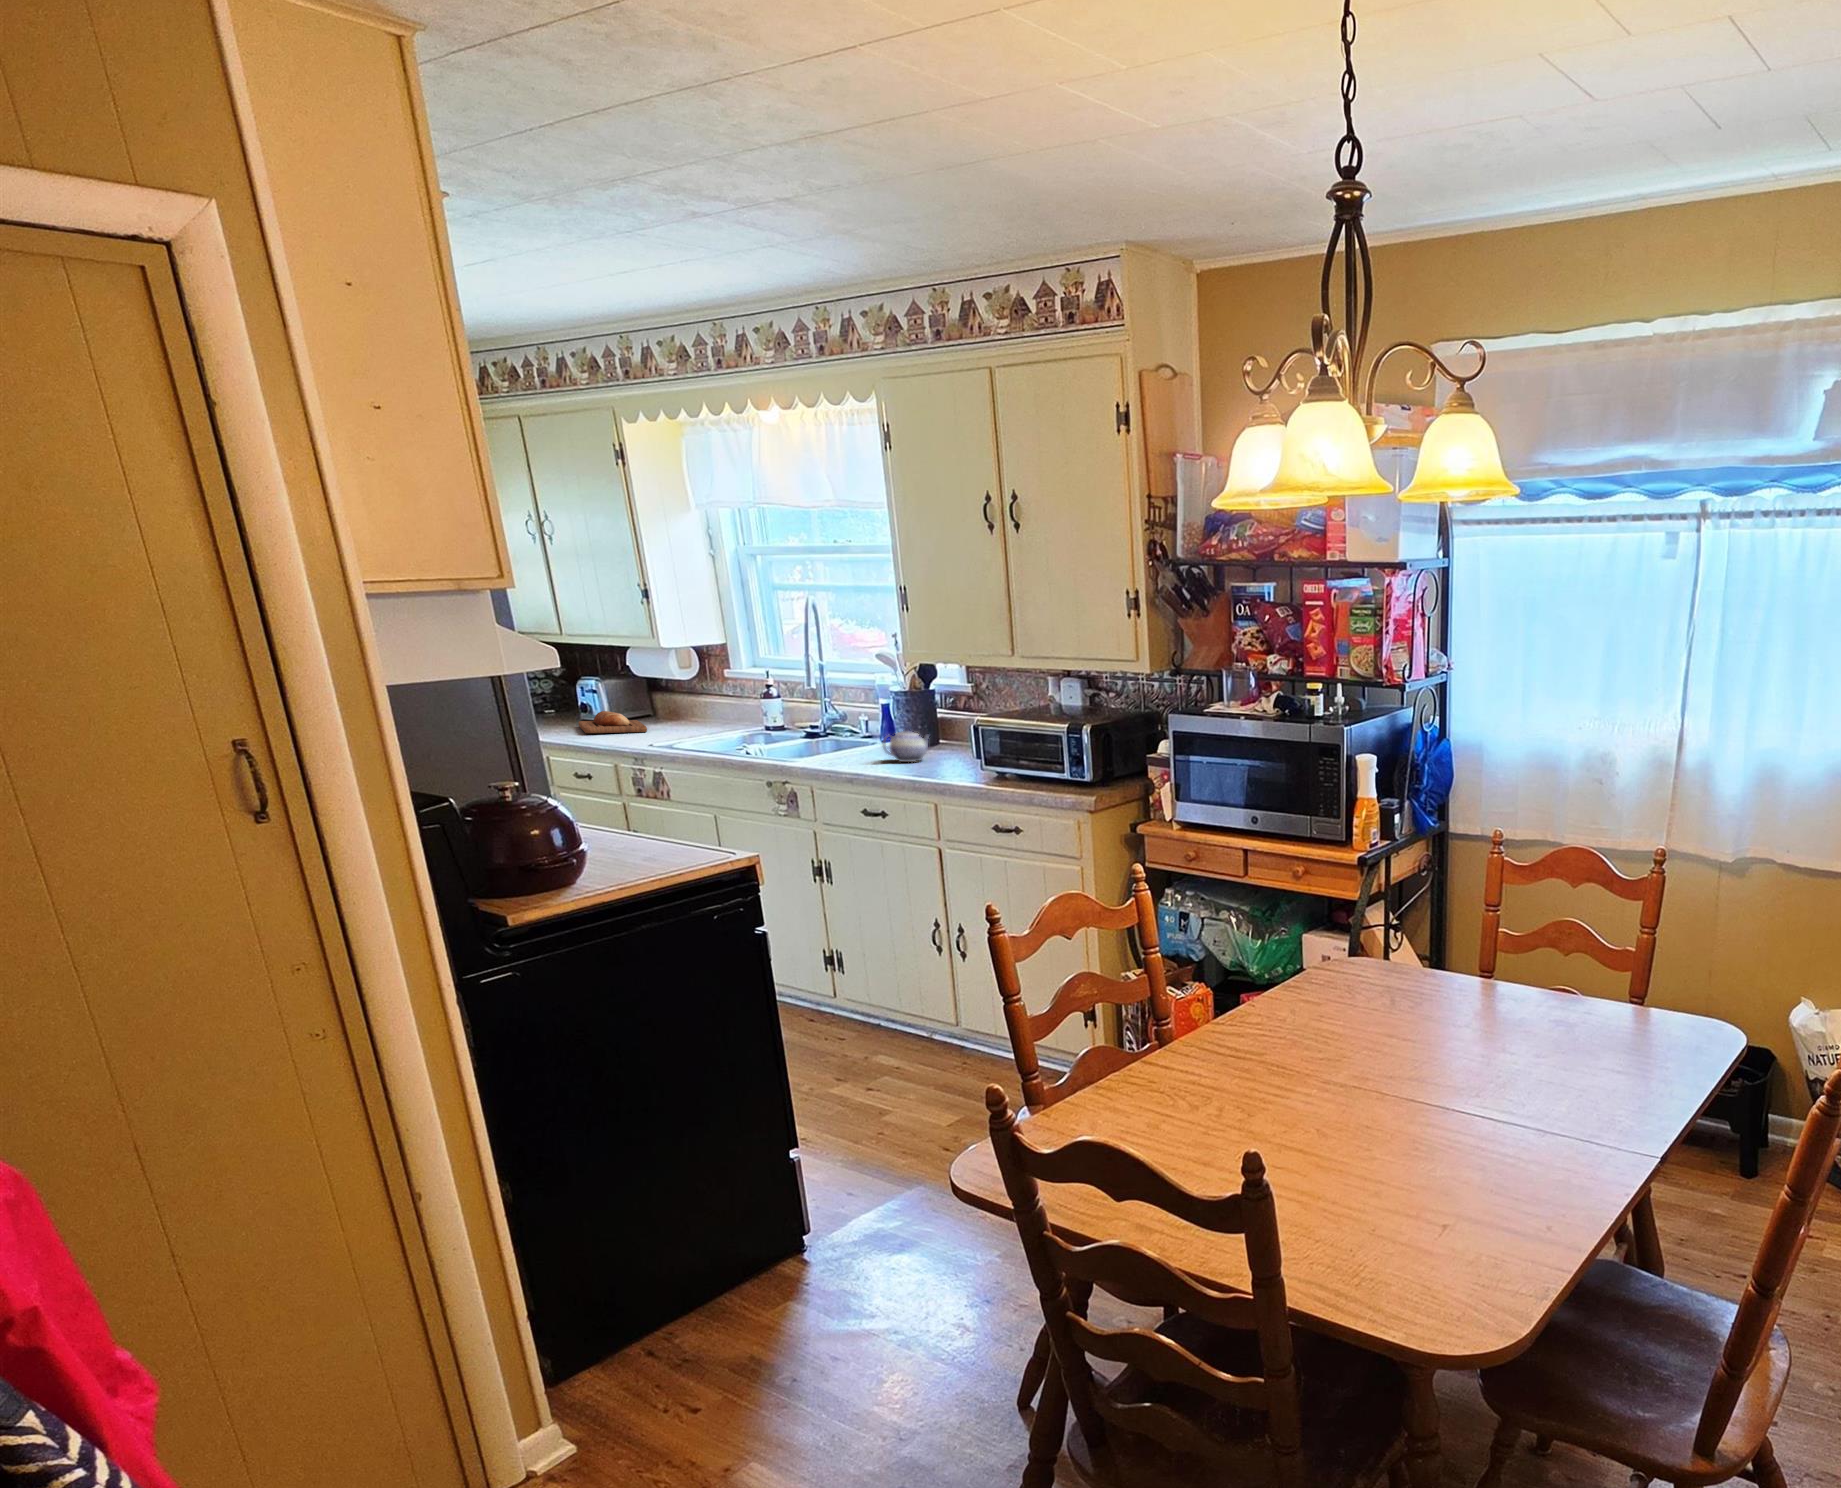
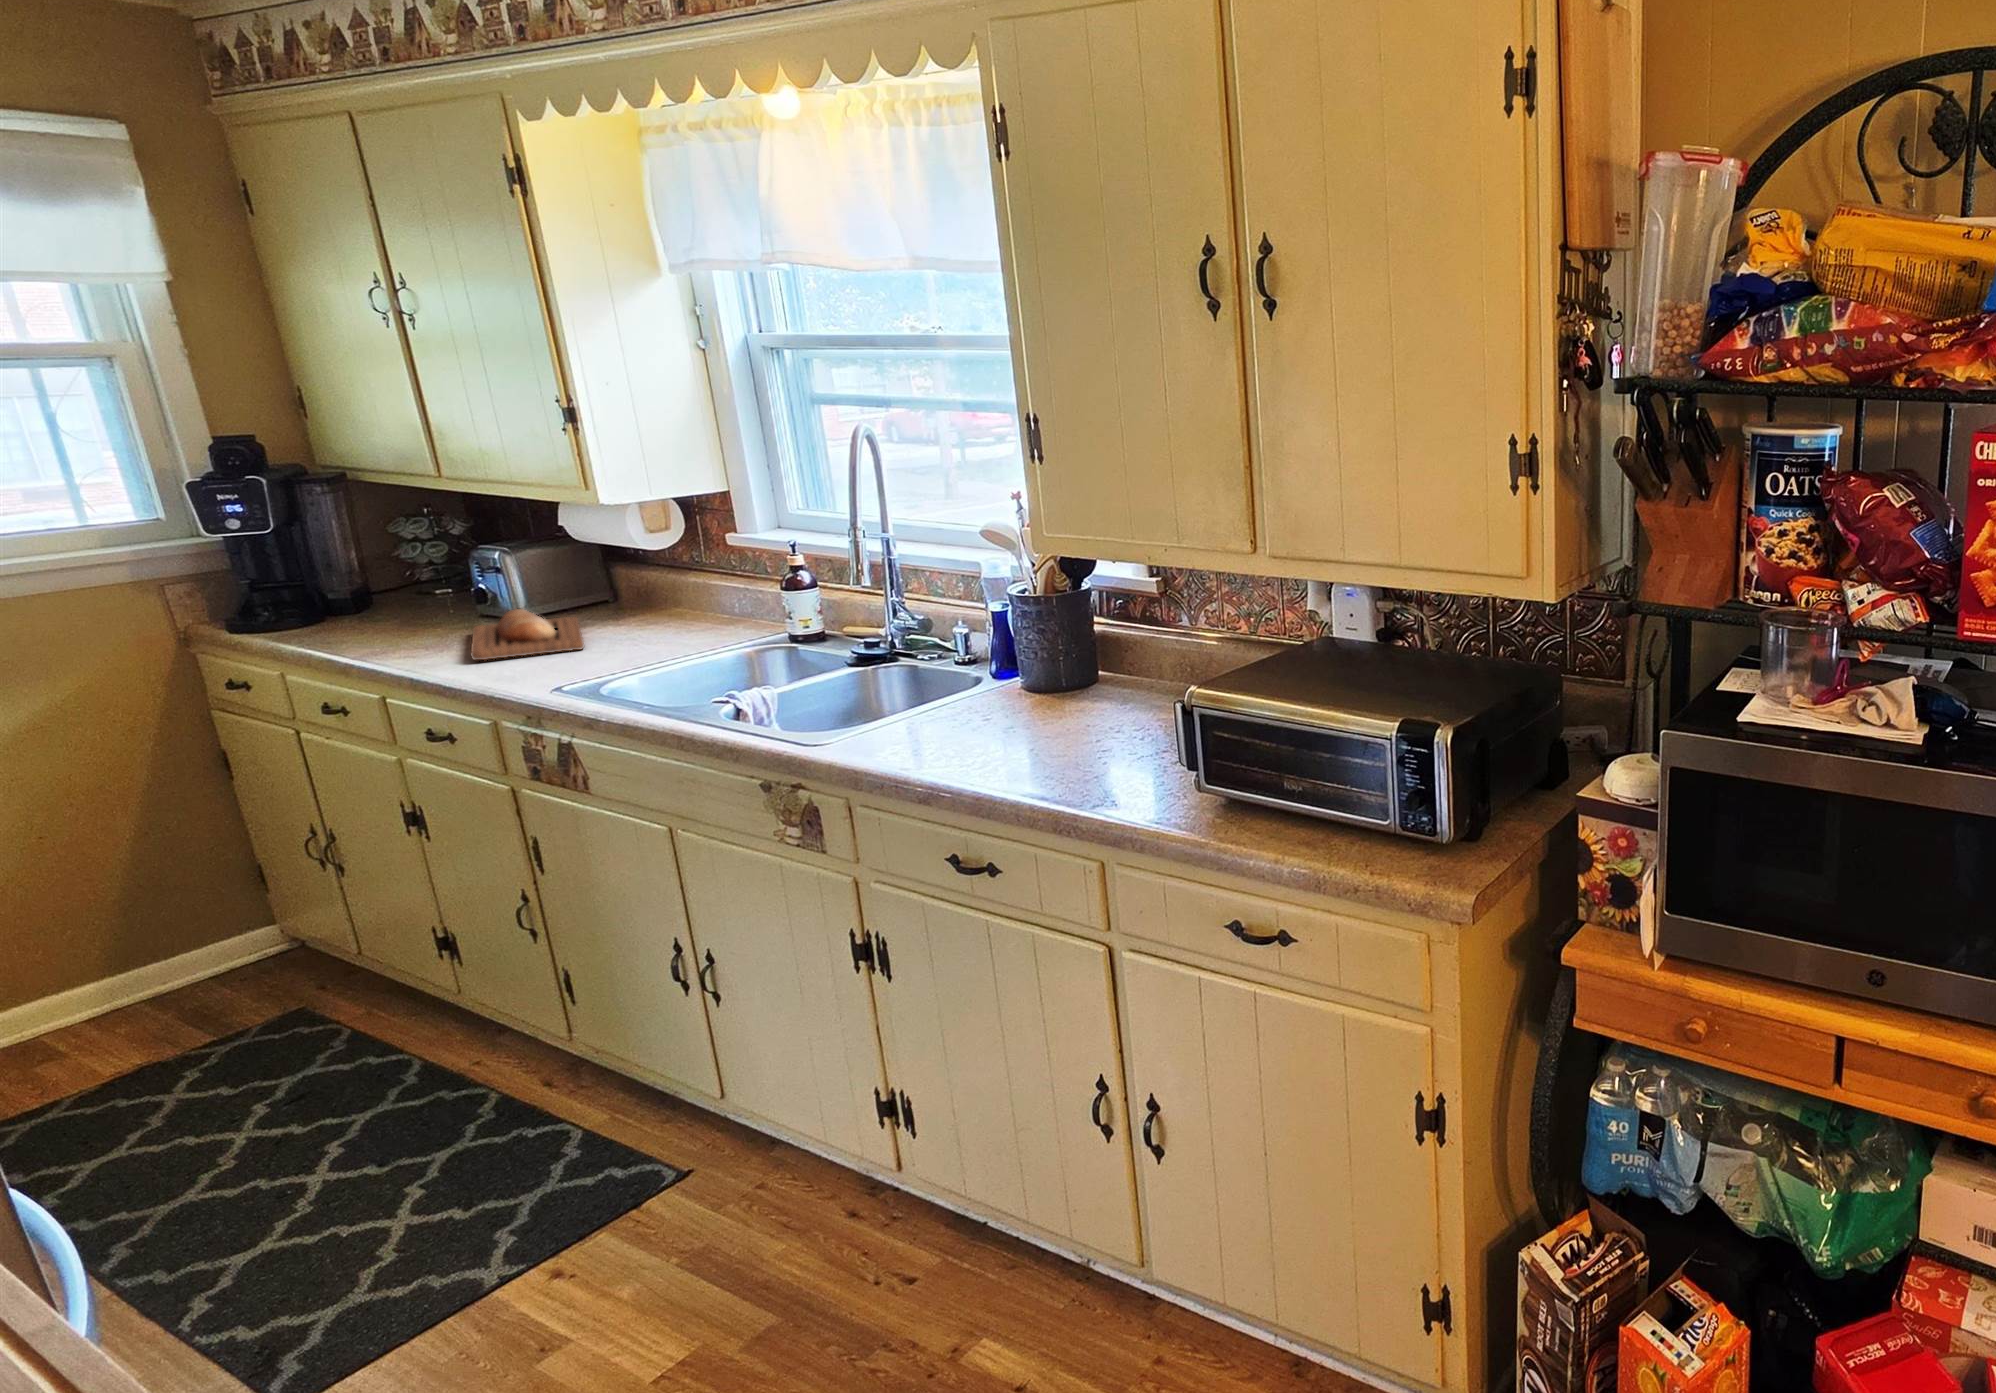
teapot: present [882,727,929,762] -> none [1002,691,1090,758]

